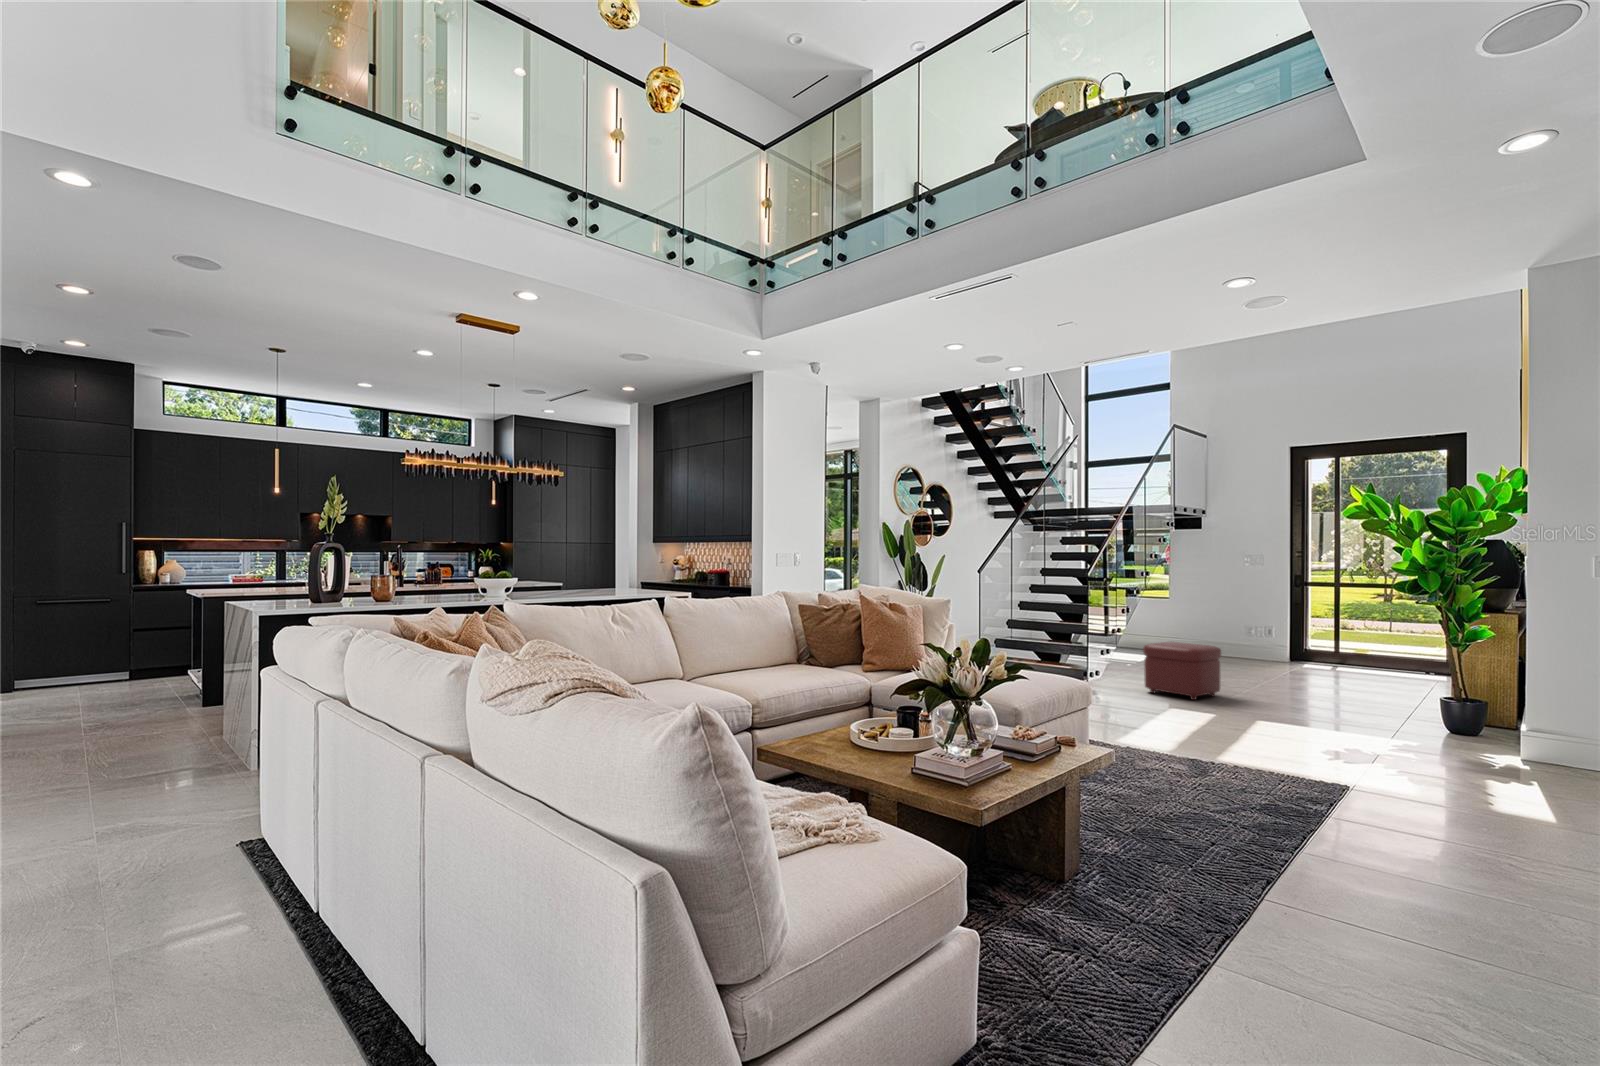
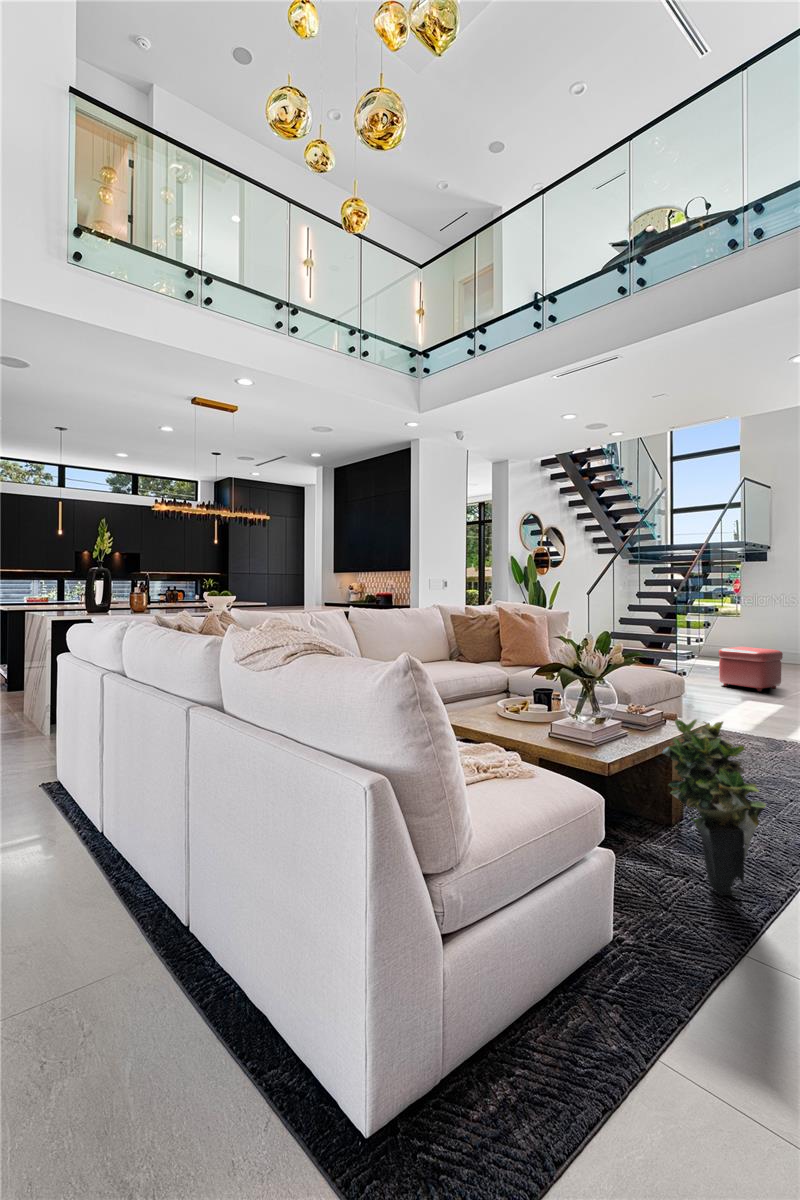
potted plant: none [1046,751,1171,978] -> present [662,719,766,896]

